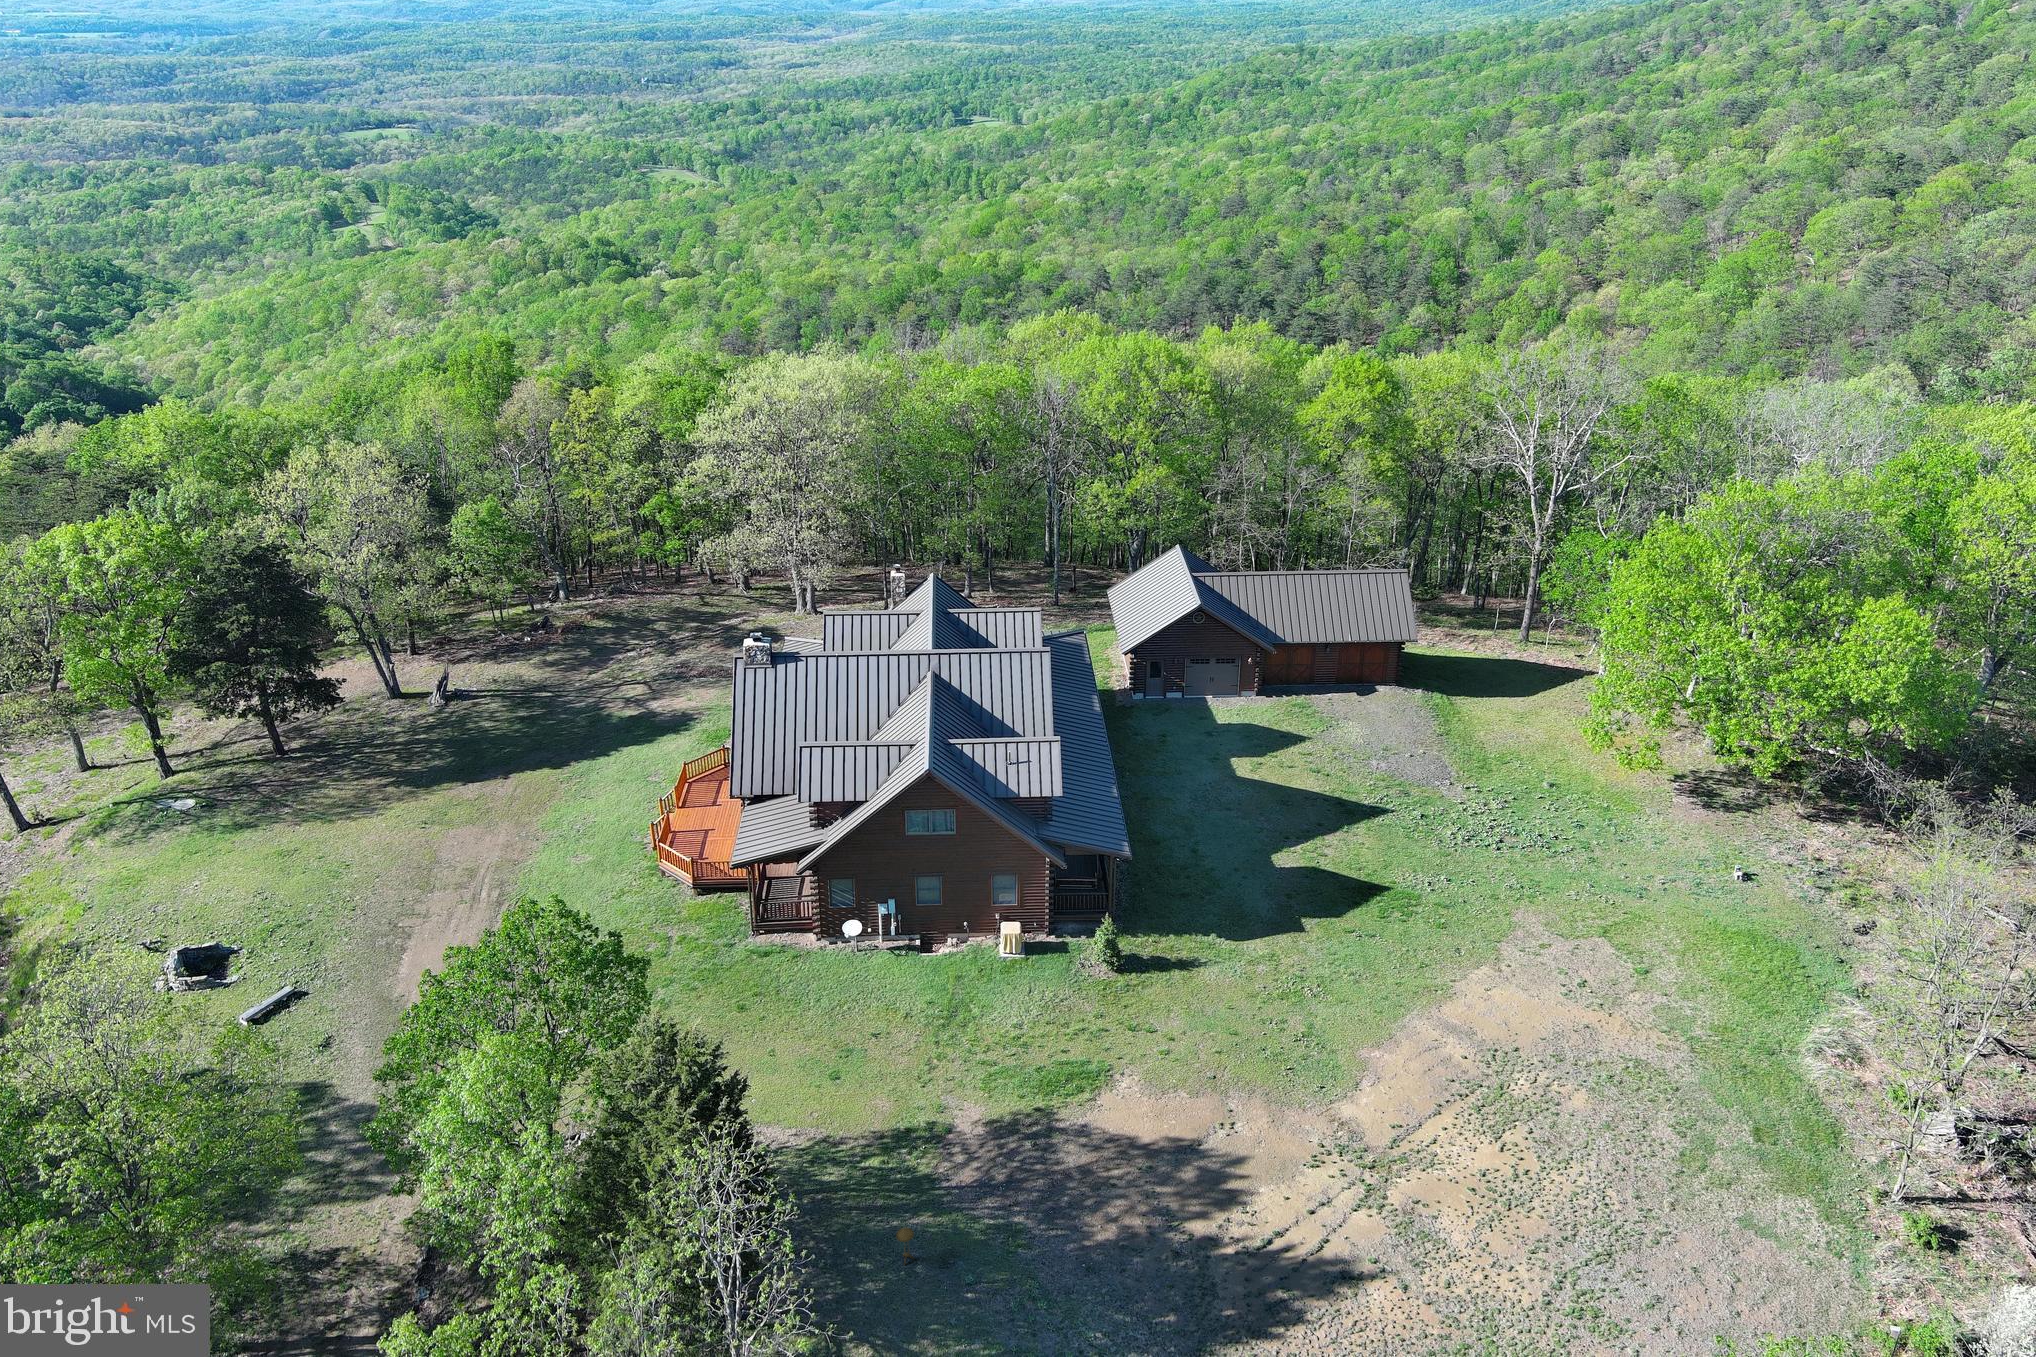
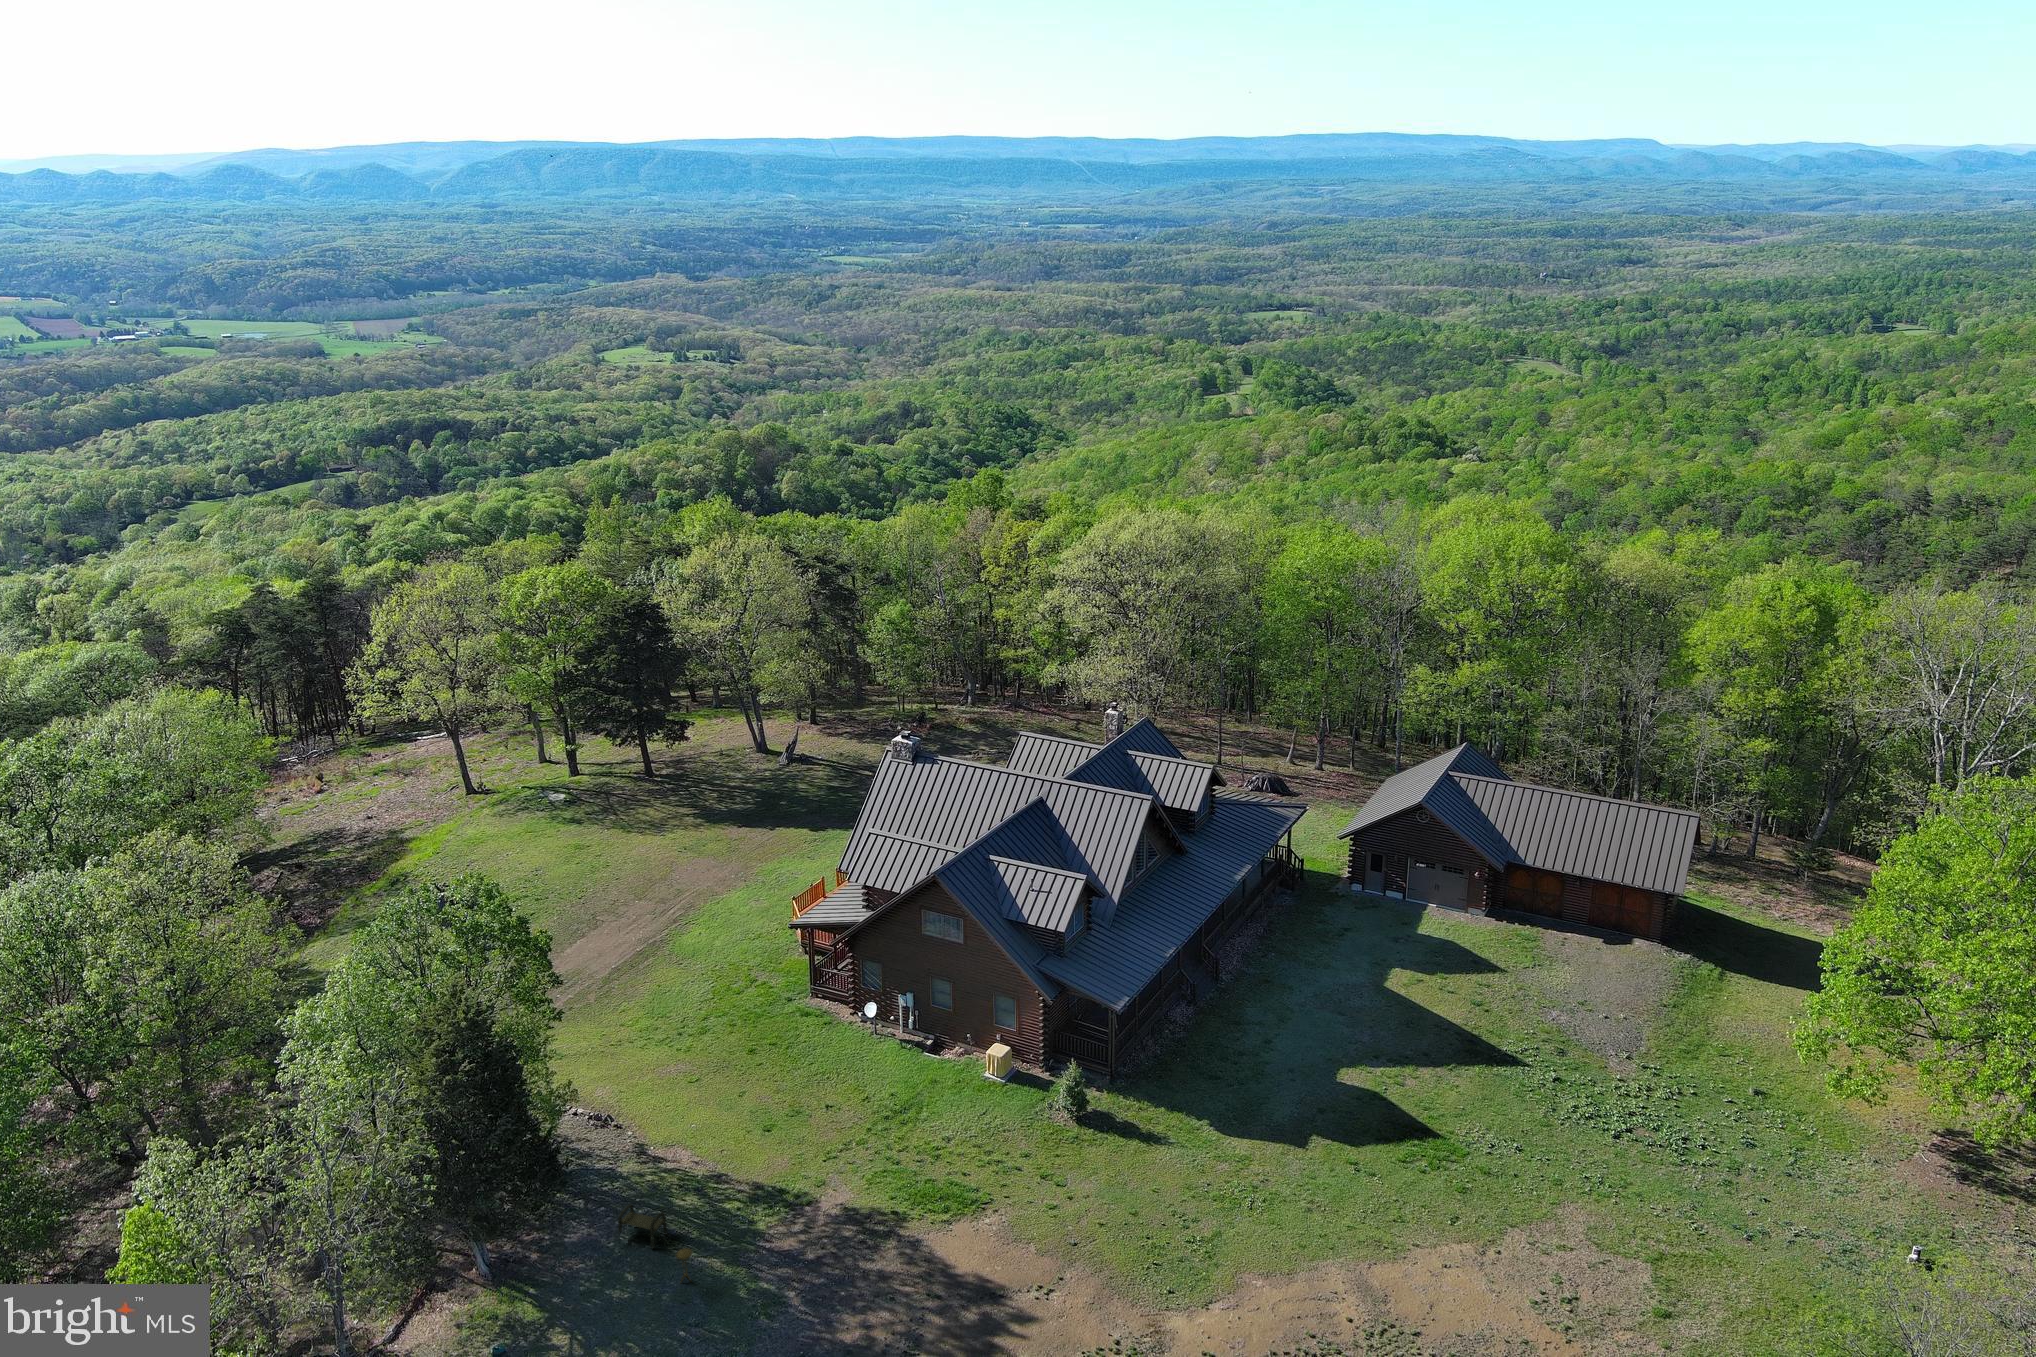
bench: none [795,1203,844,1252] -> present [618,1204,667,1249]

